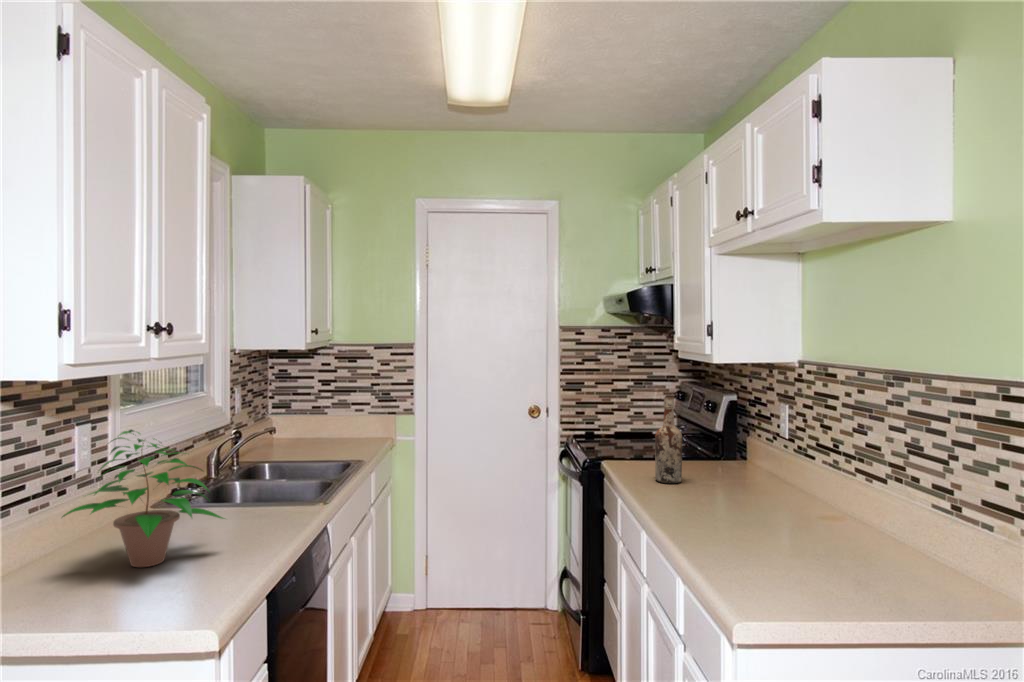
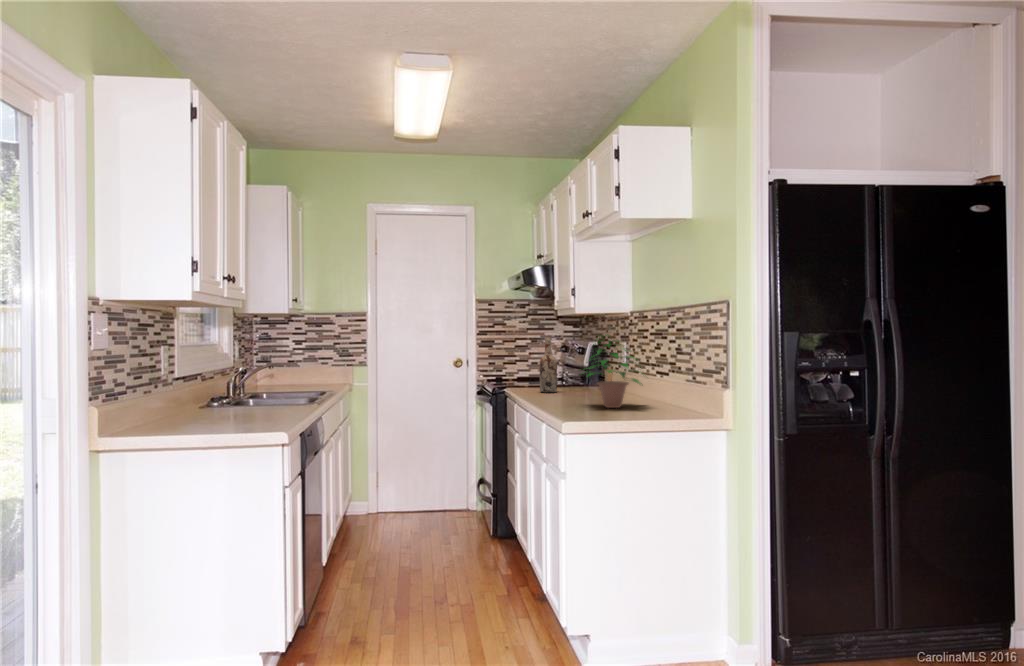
potted plant: present [62,430,224,567] -> present [588,334,641,408]

